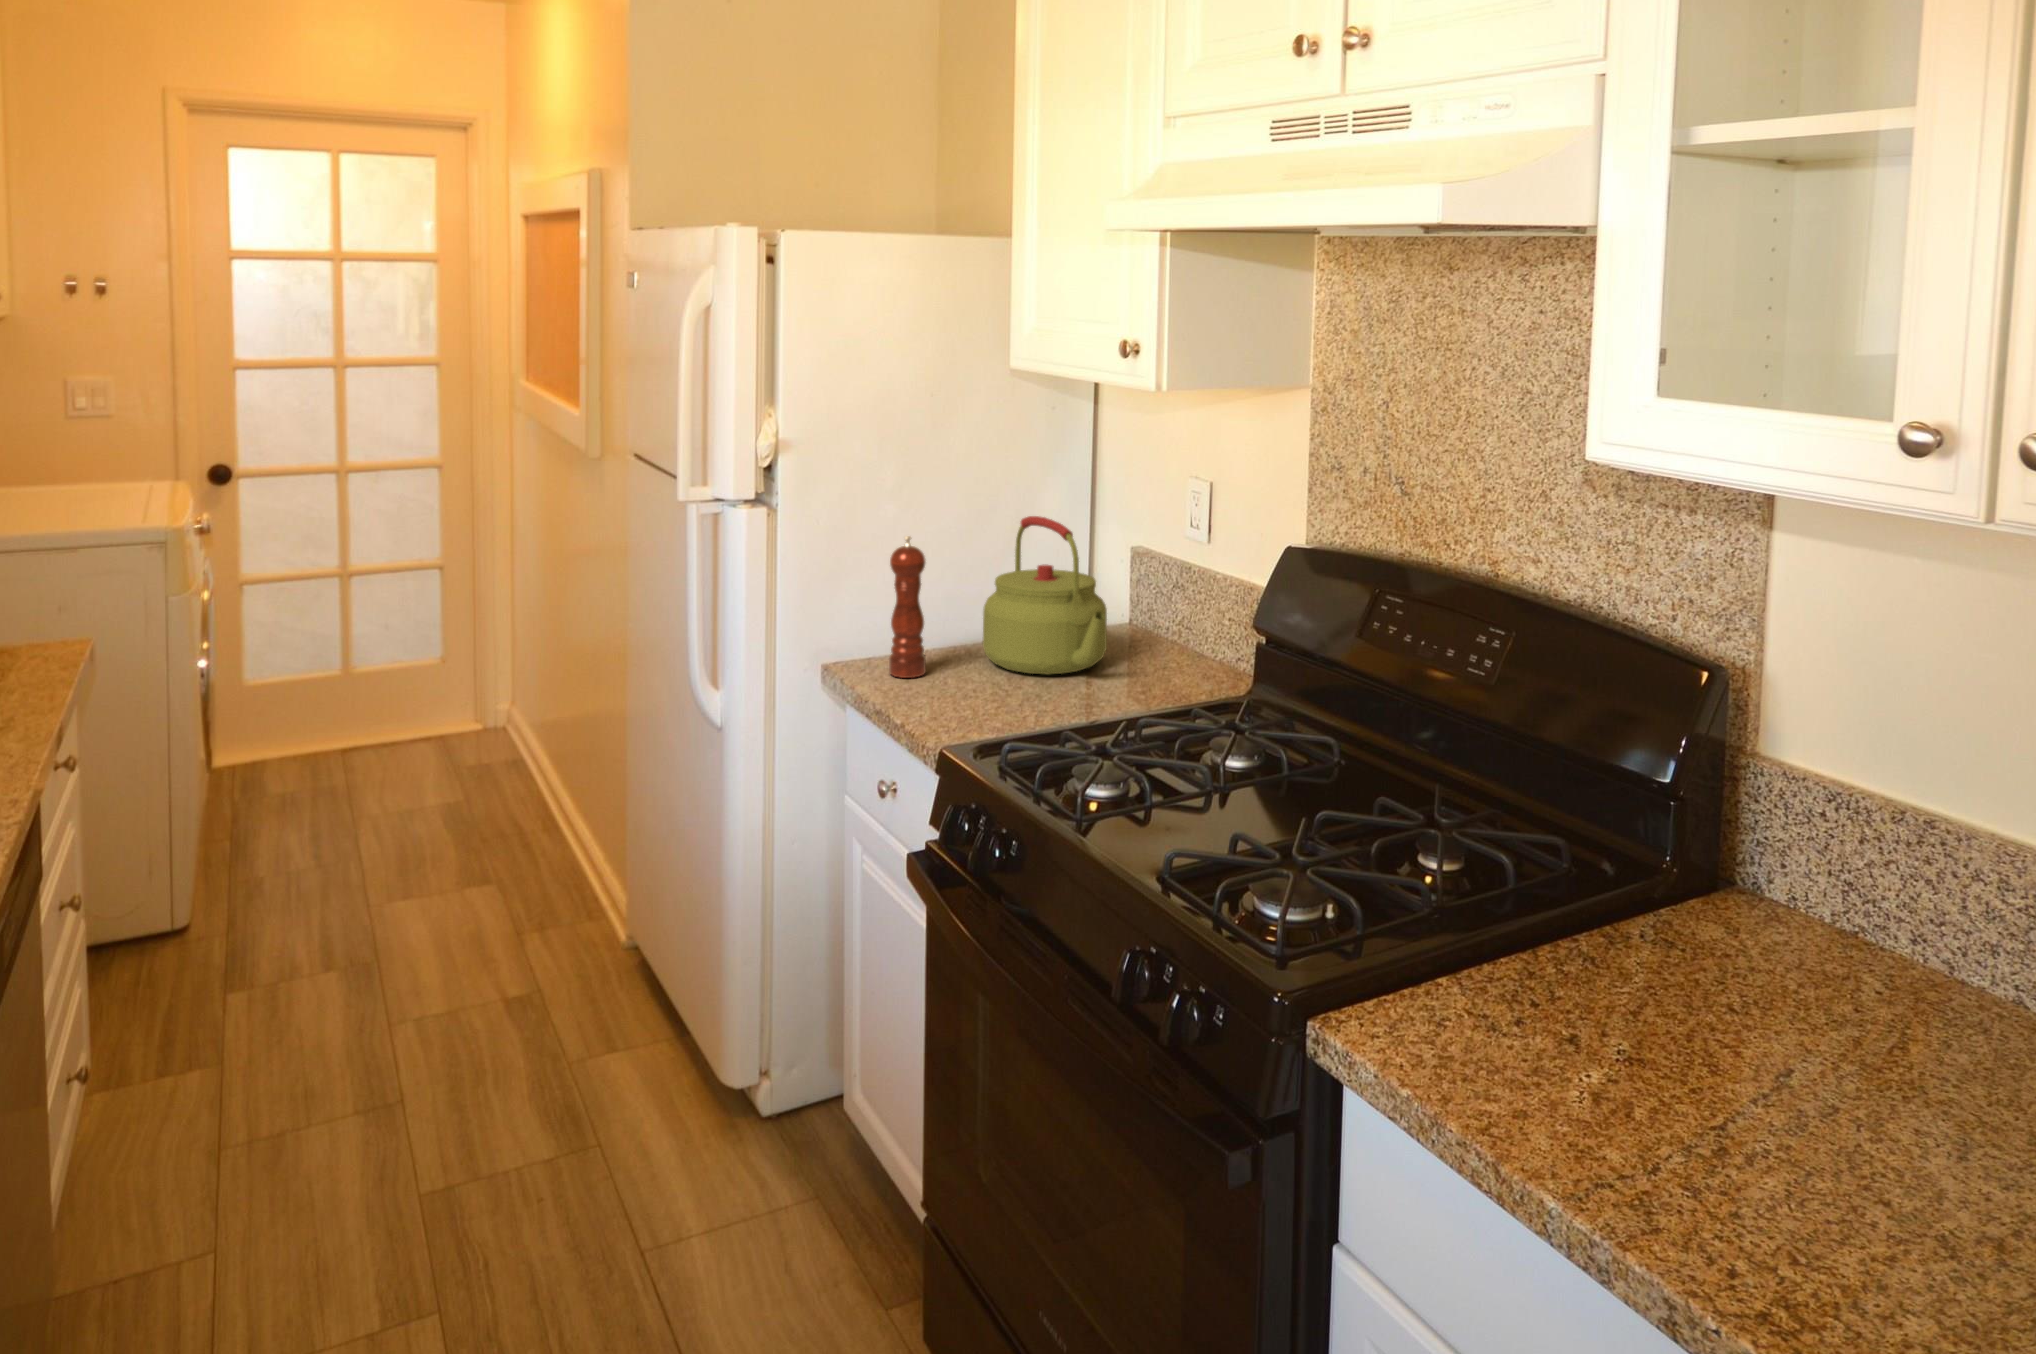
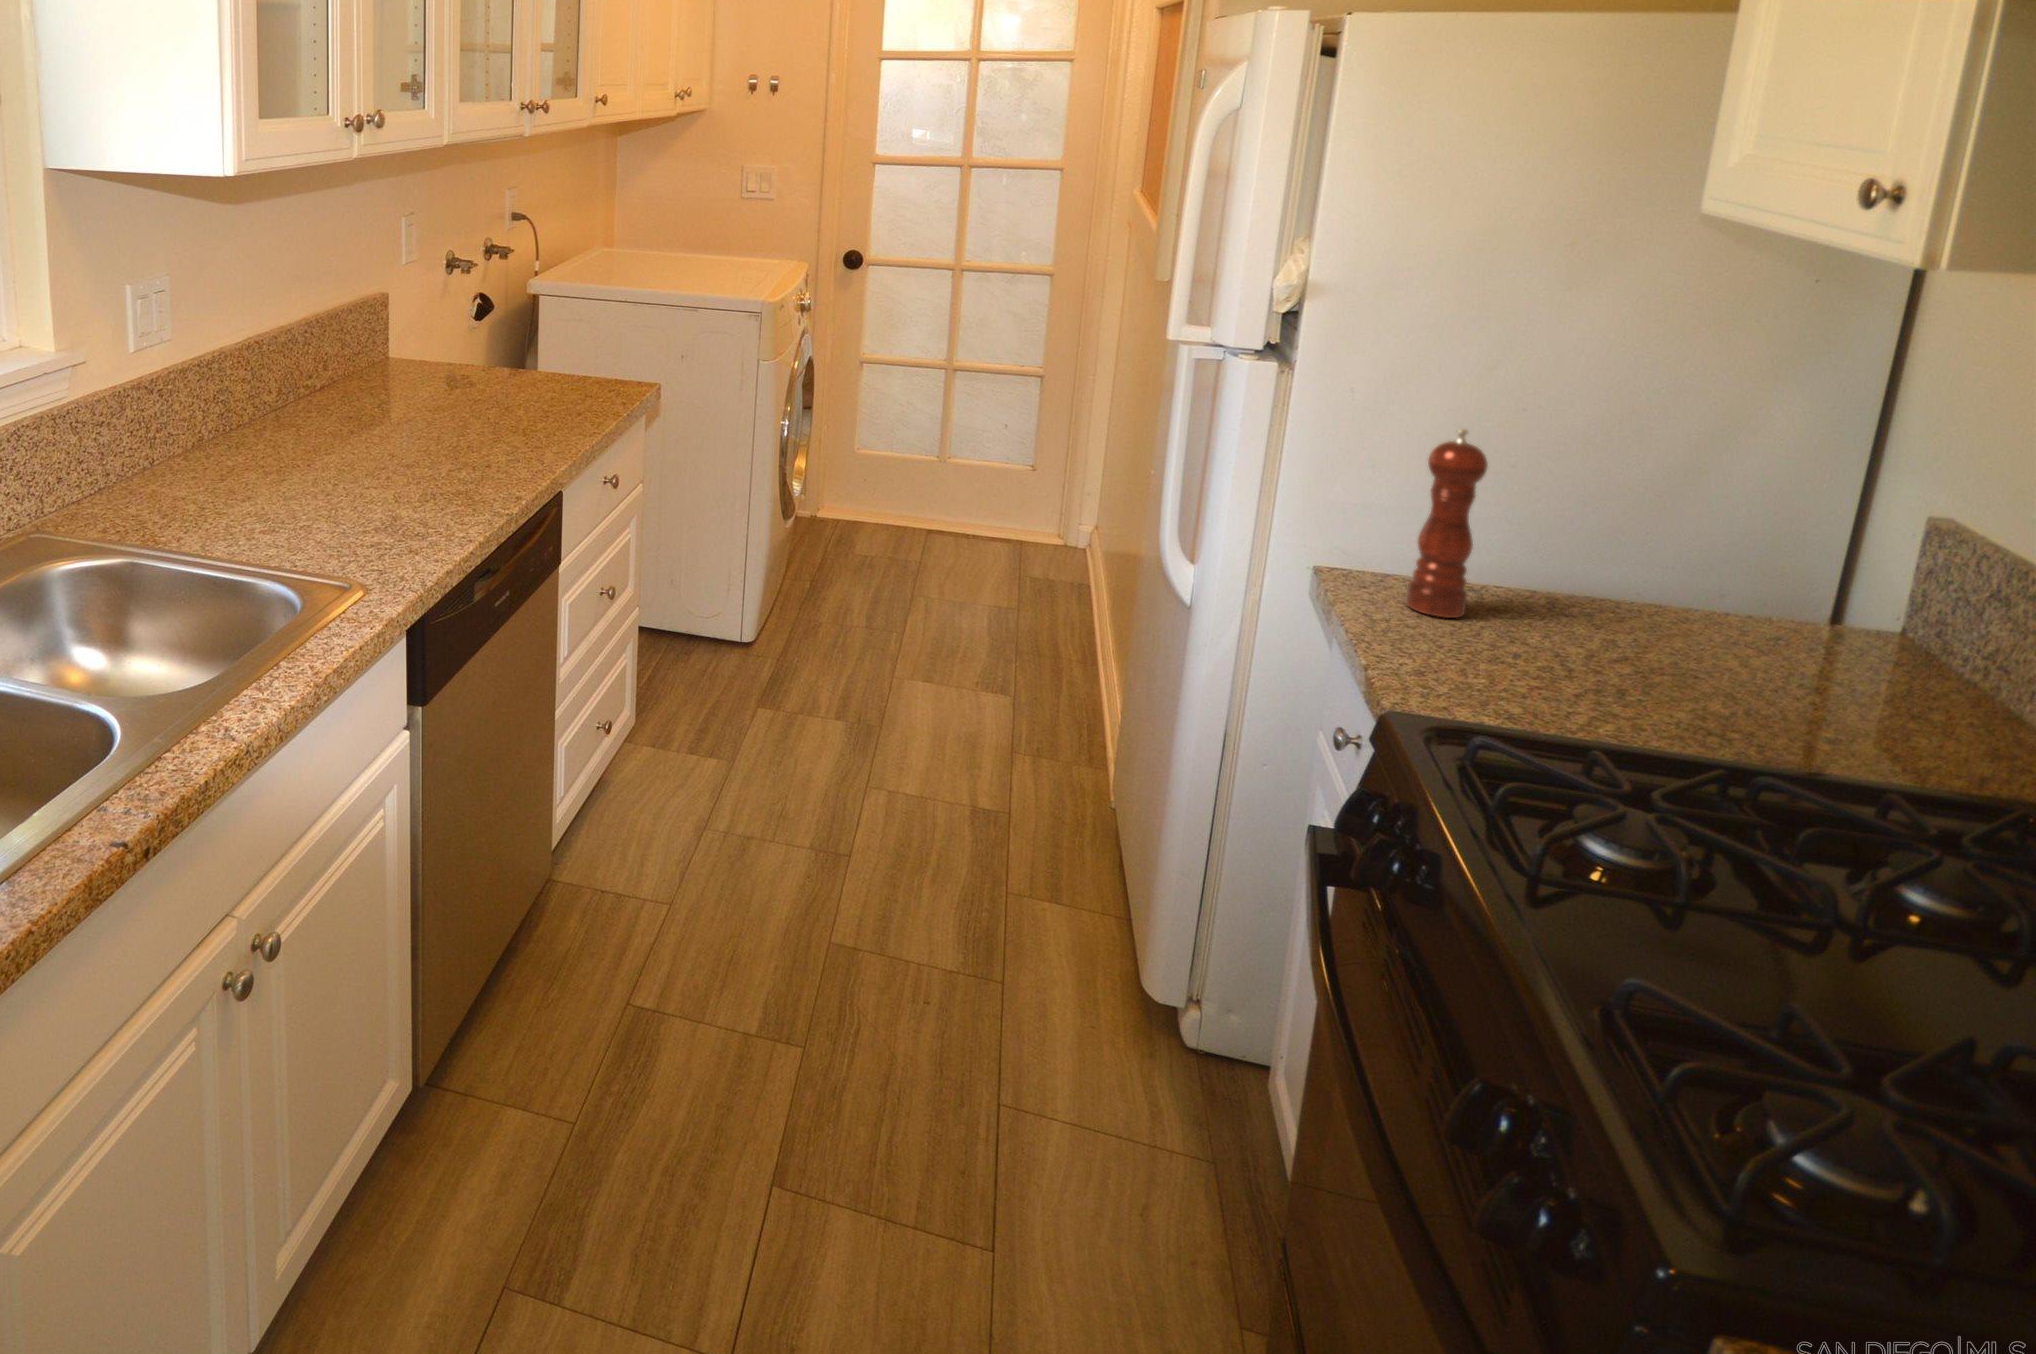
kettle: present [983,516,1107,674] -> none [1576,437,1836,685]

